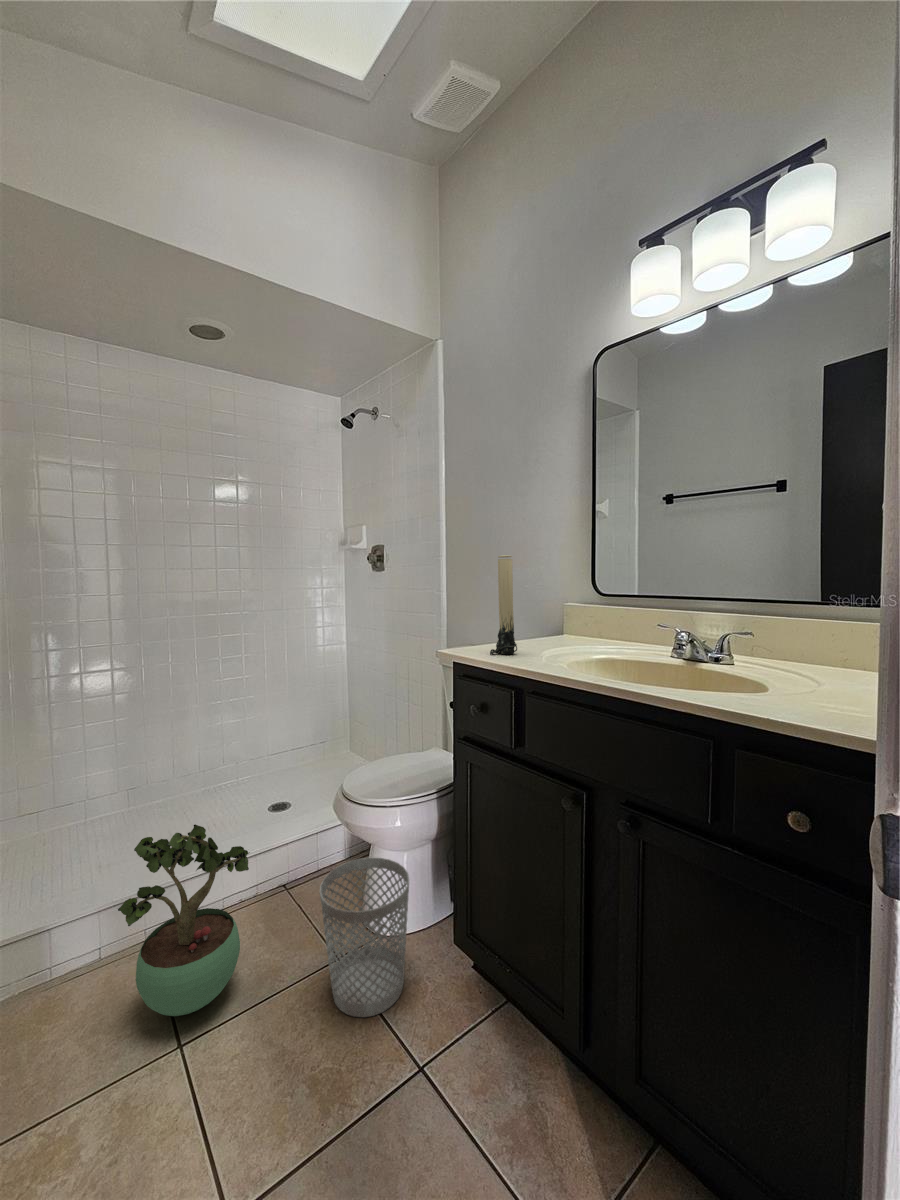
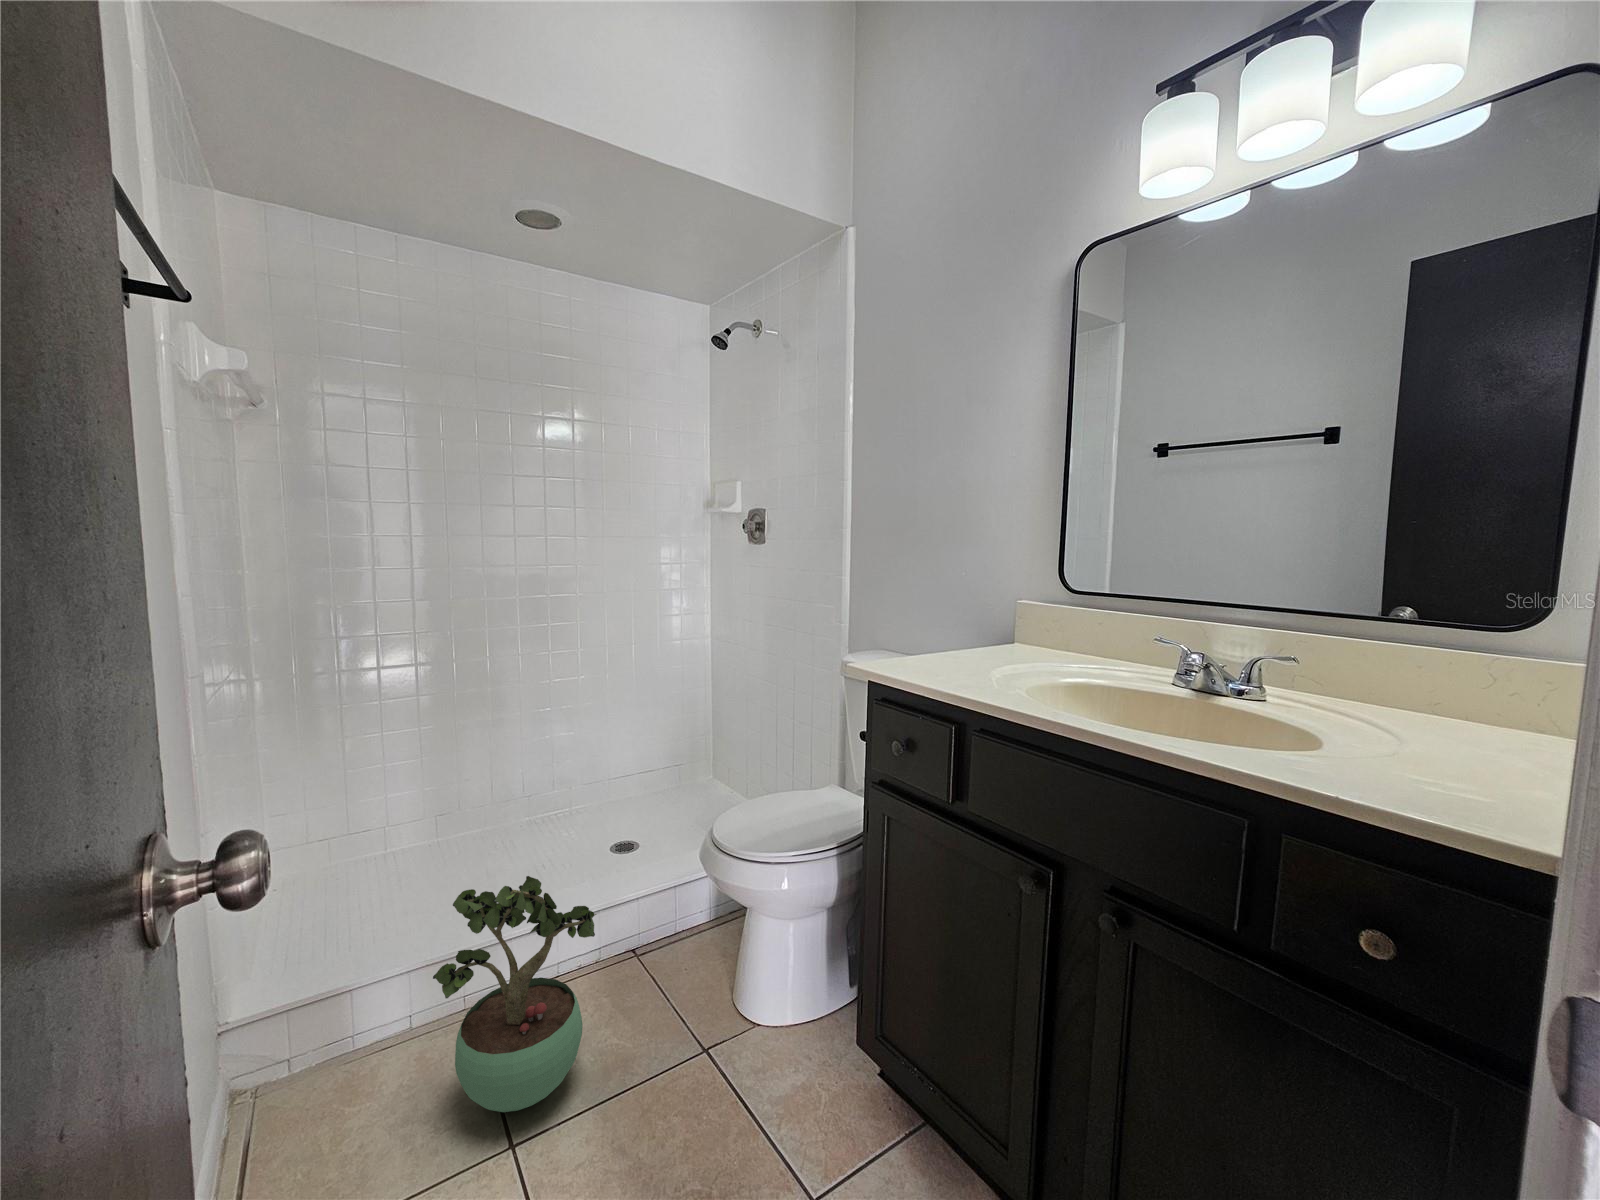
candle: present [490,555,517,655] -> none [919,538,957,673]
wastebasket: present [320,858,409,1017] -> none [685,925,800,1130]

